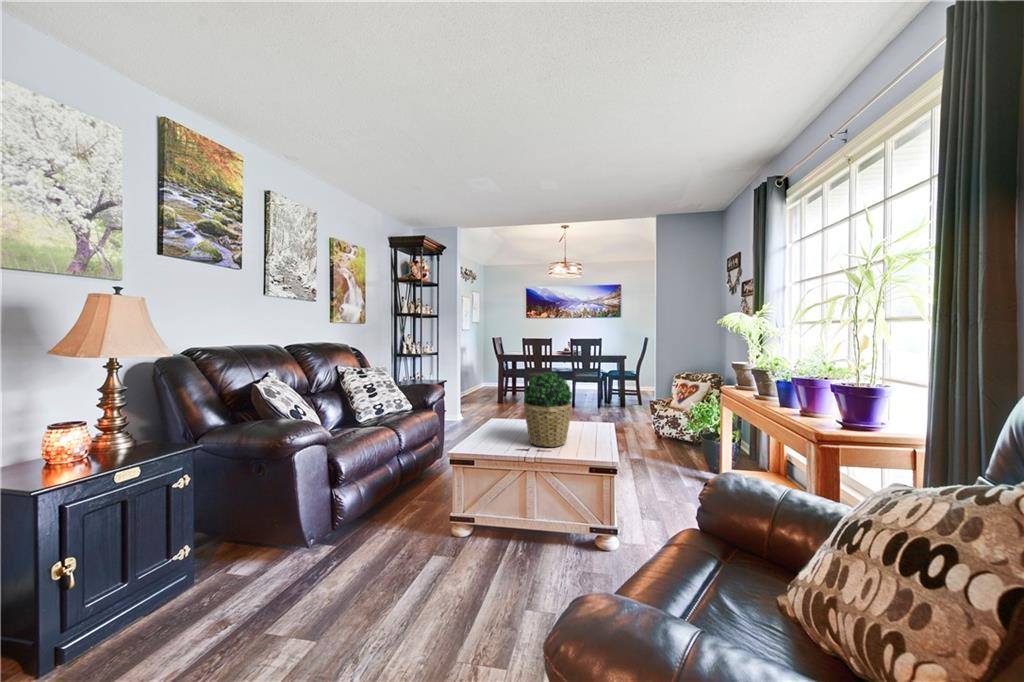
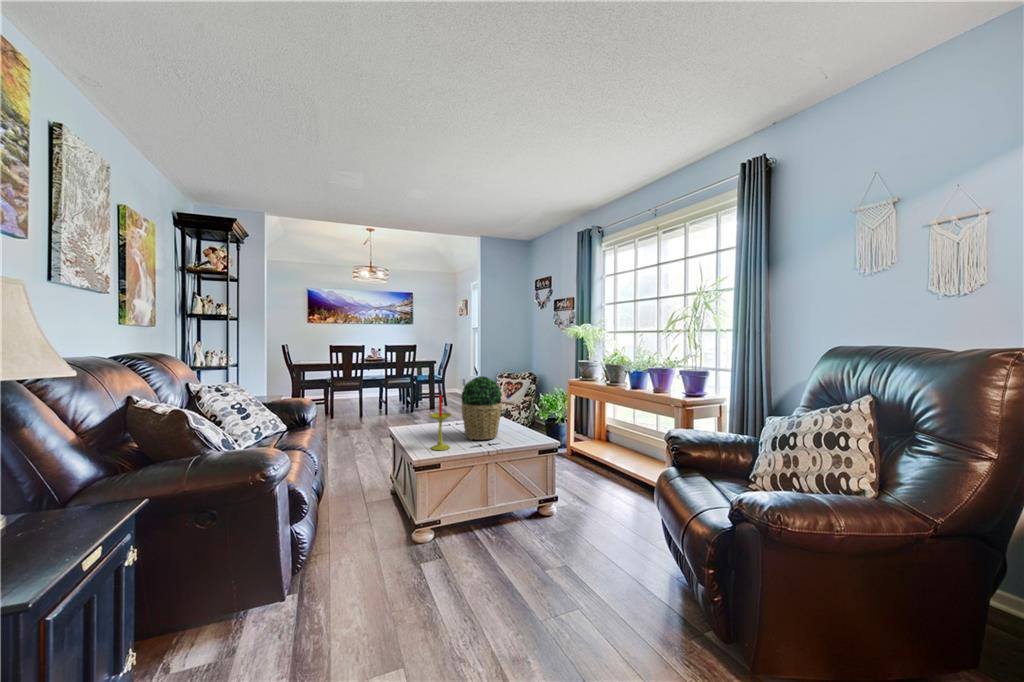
candle: none [478,389,501,449] -> present [430,395,451,450]

